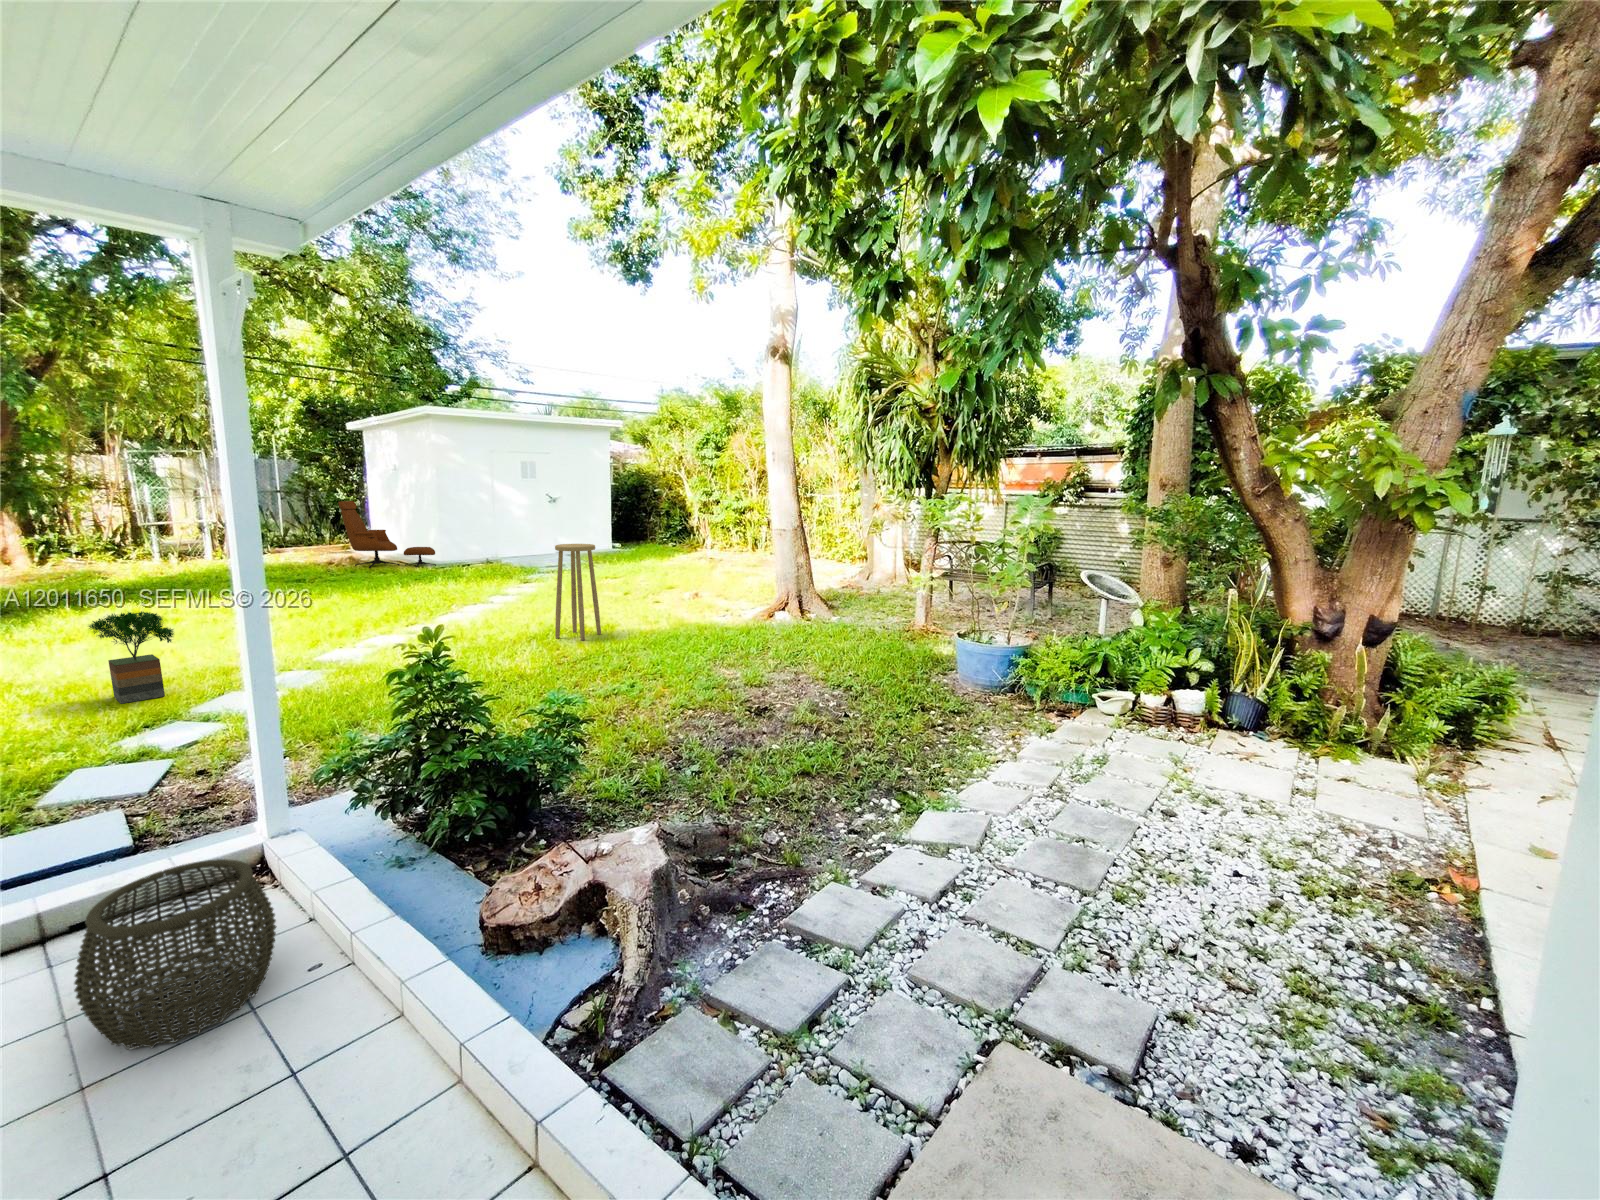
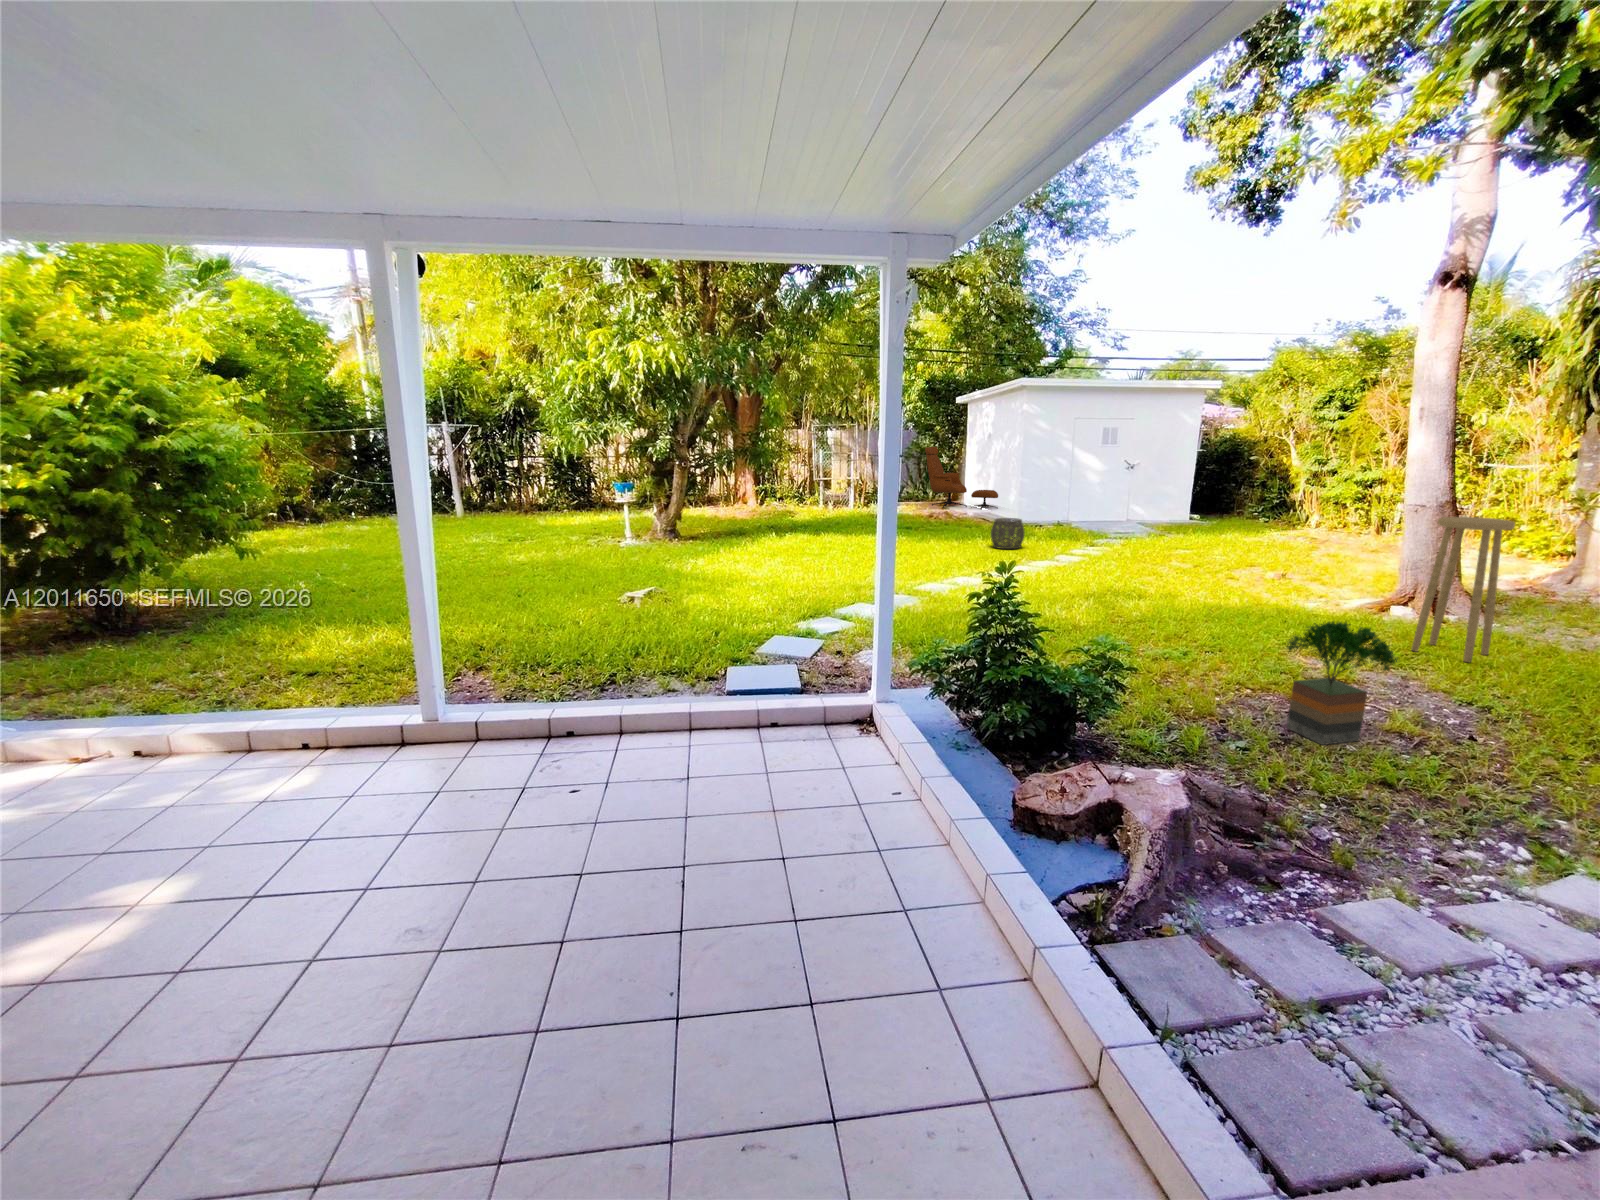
stool: present [555,544,601,640] -> present [1411,517,1515,662]
potted tree: present [89,611,174,704] -> present [1287,622,1398,745]
woven basket: present [74,859,276,1050] -> present [991,518,1024,549]

